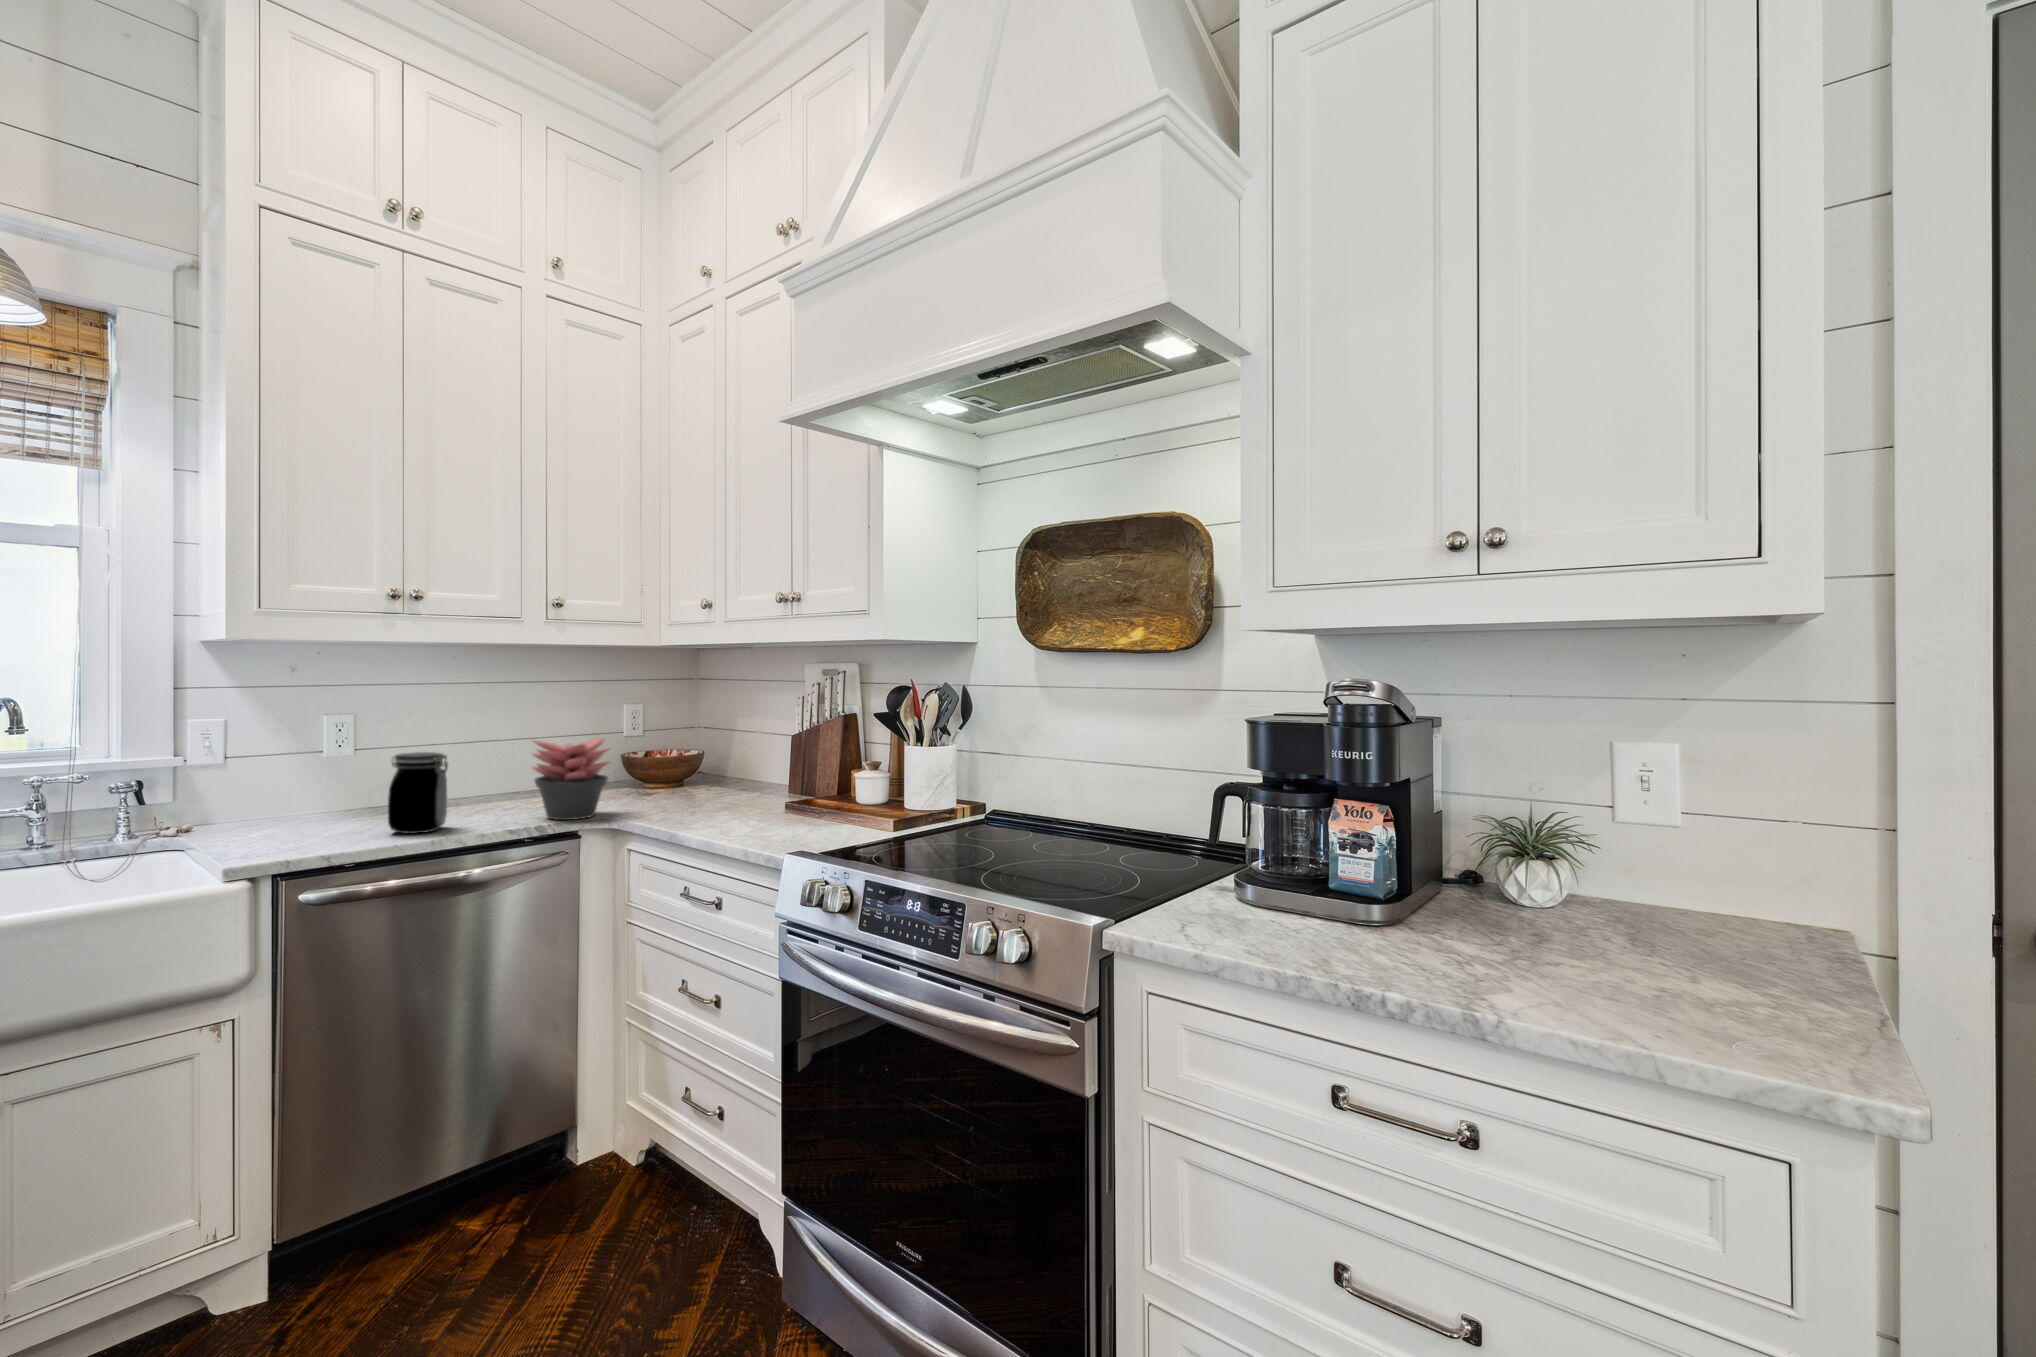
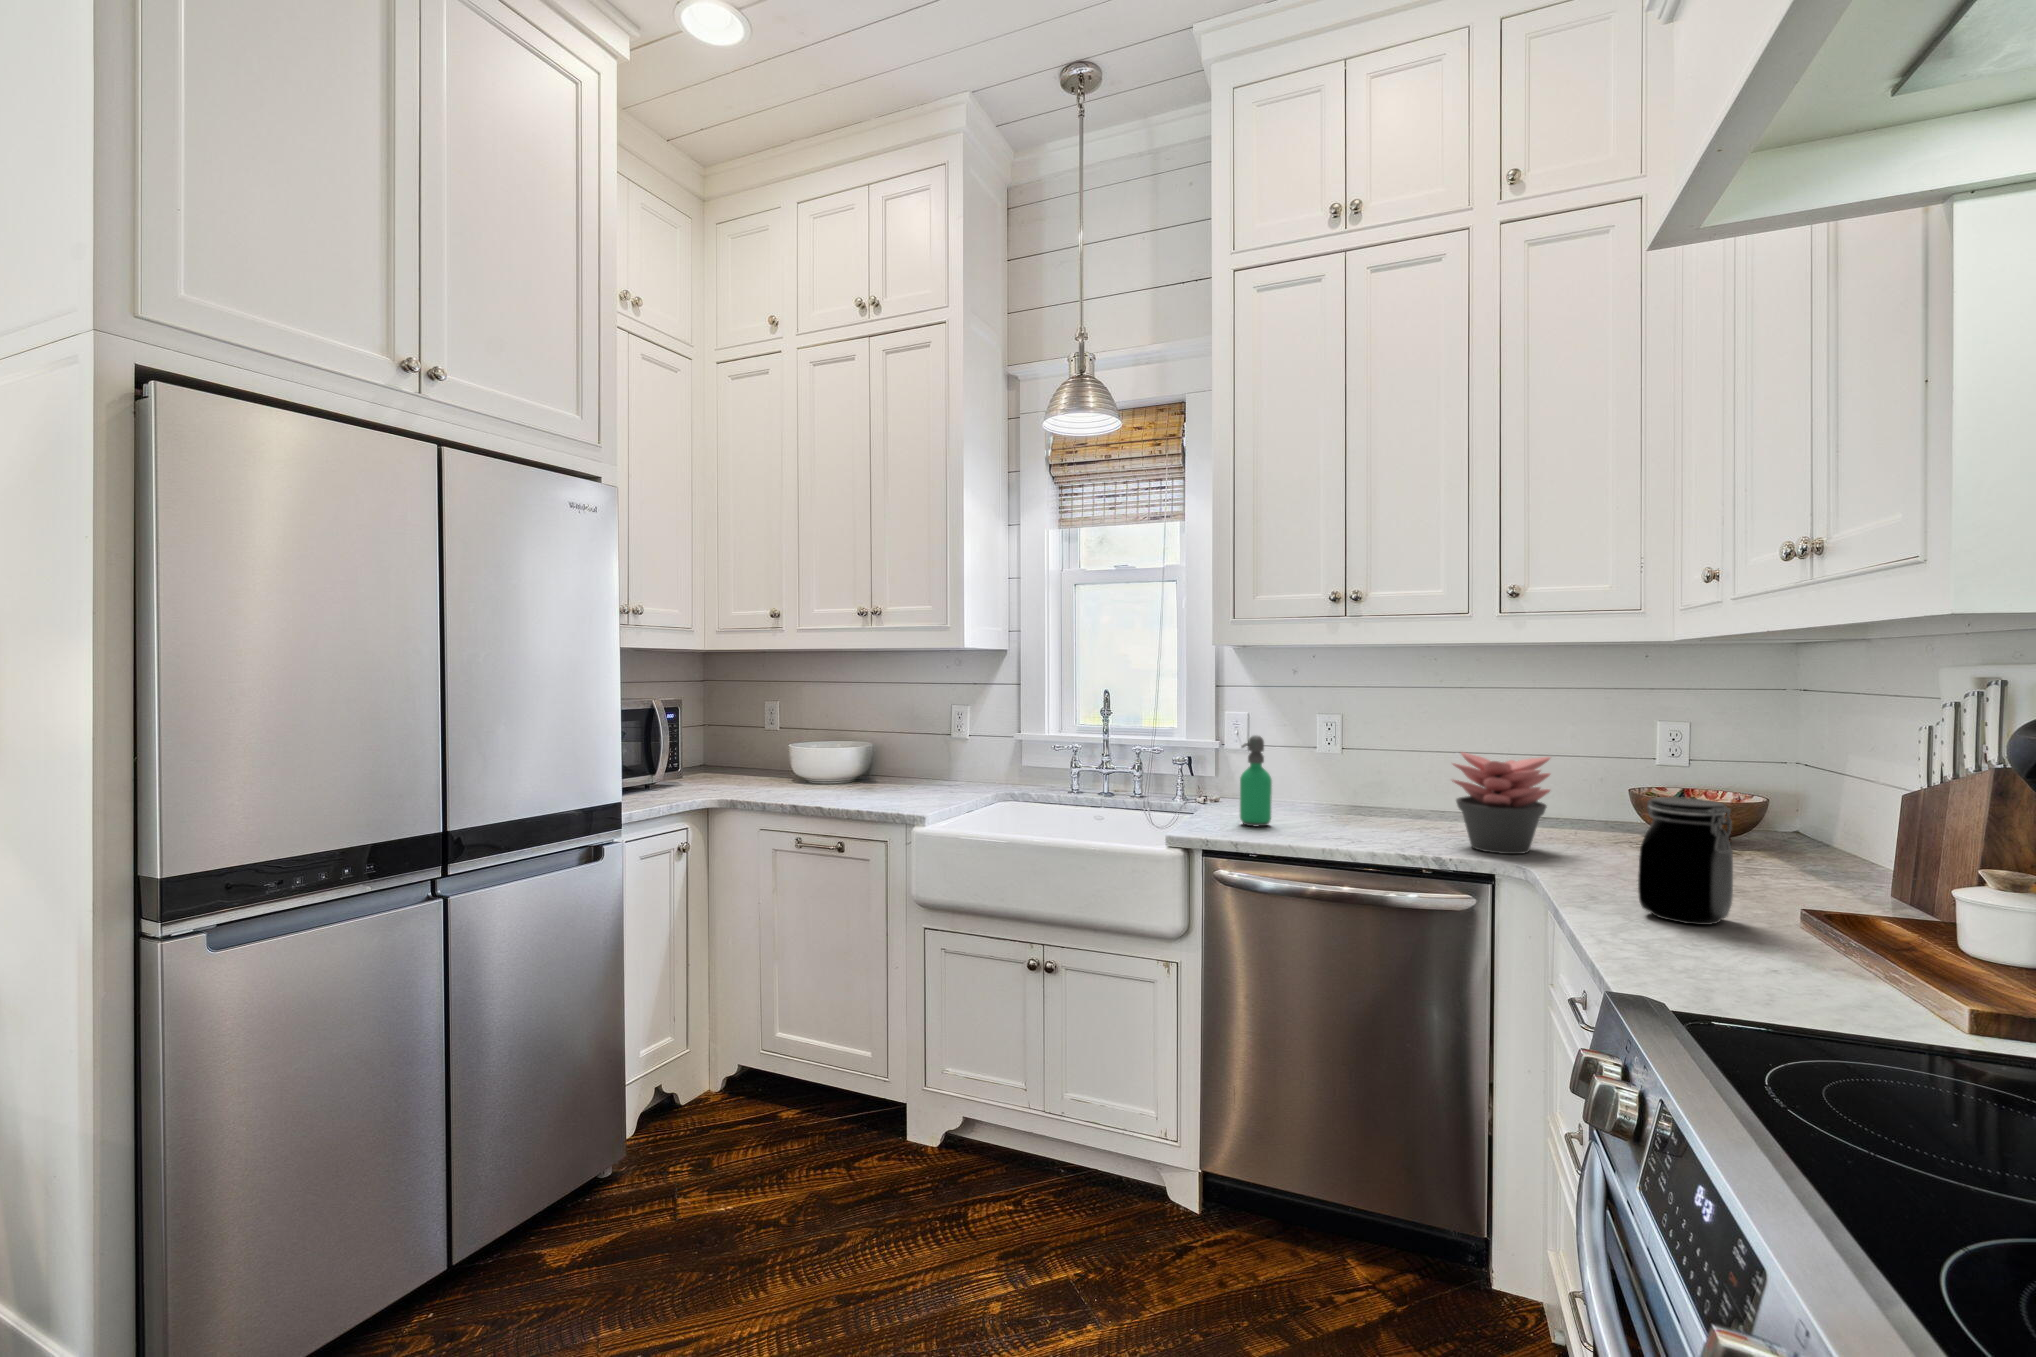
soap dispenser: none [286,741,330,841] -> present [1240,735,1272,827]
jar: present [388,752,448,834] -> present [1638,797,1733,925]

